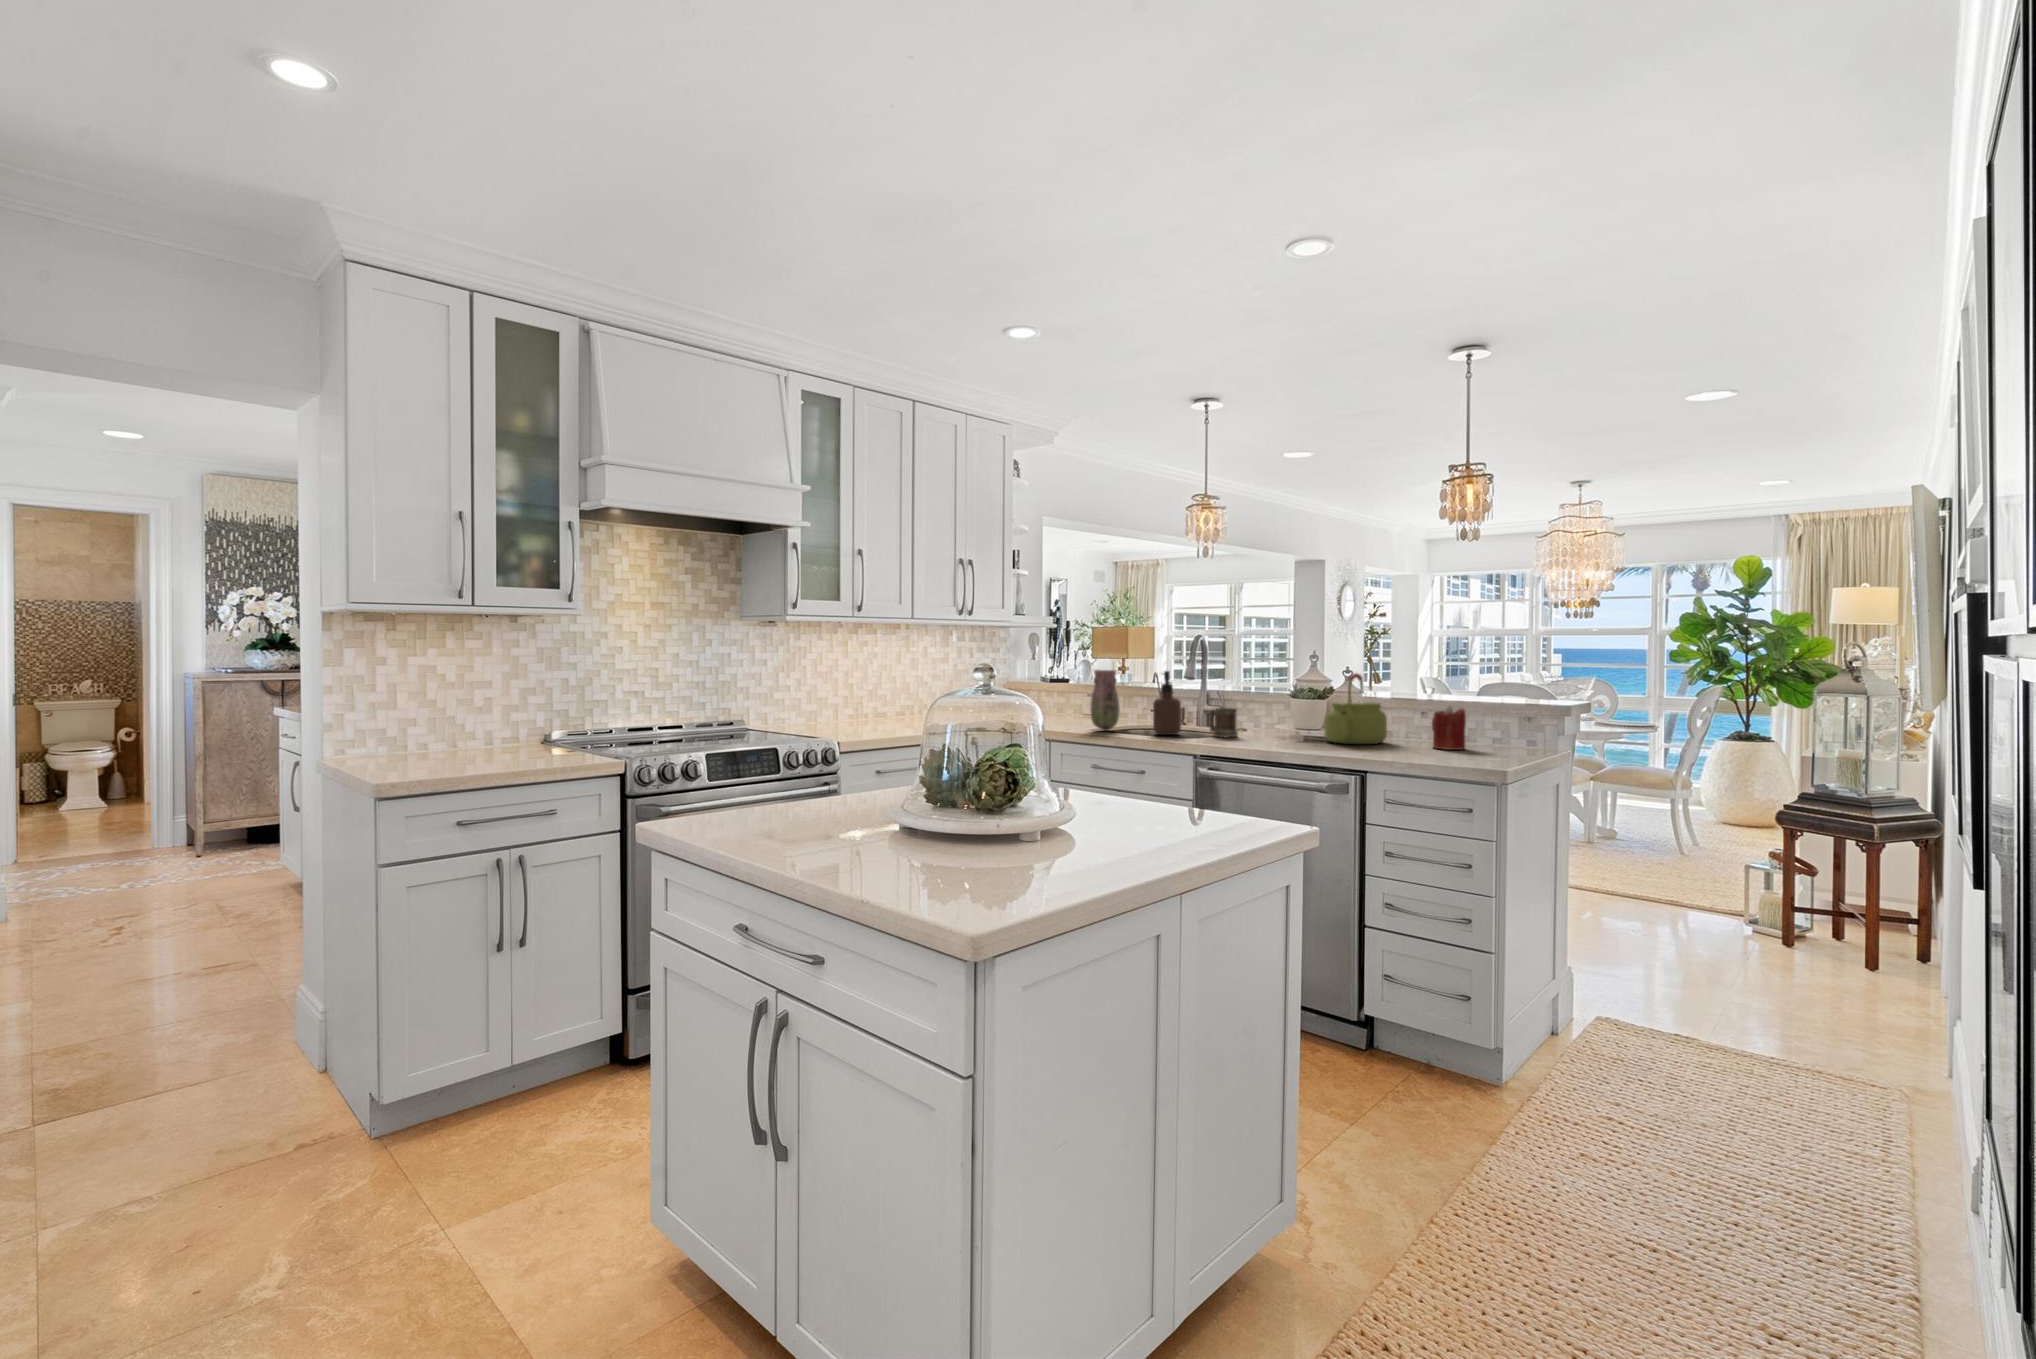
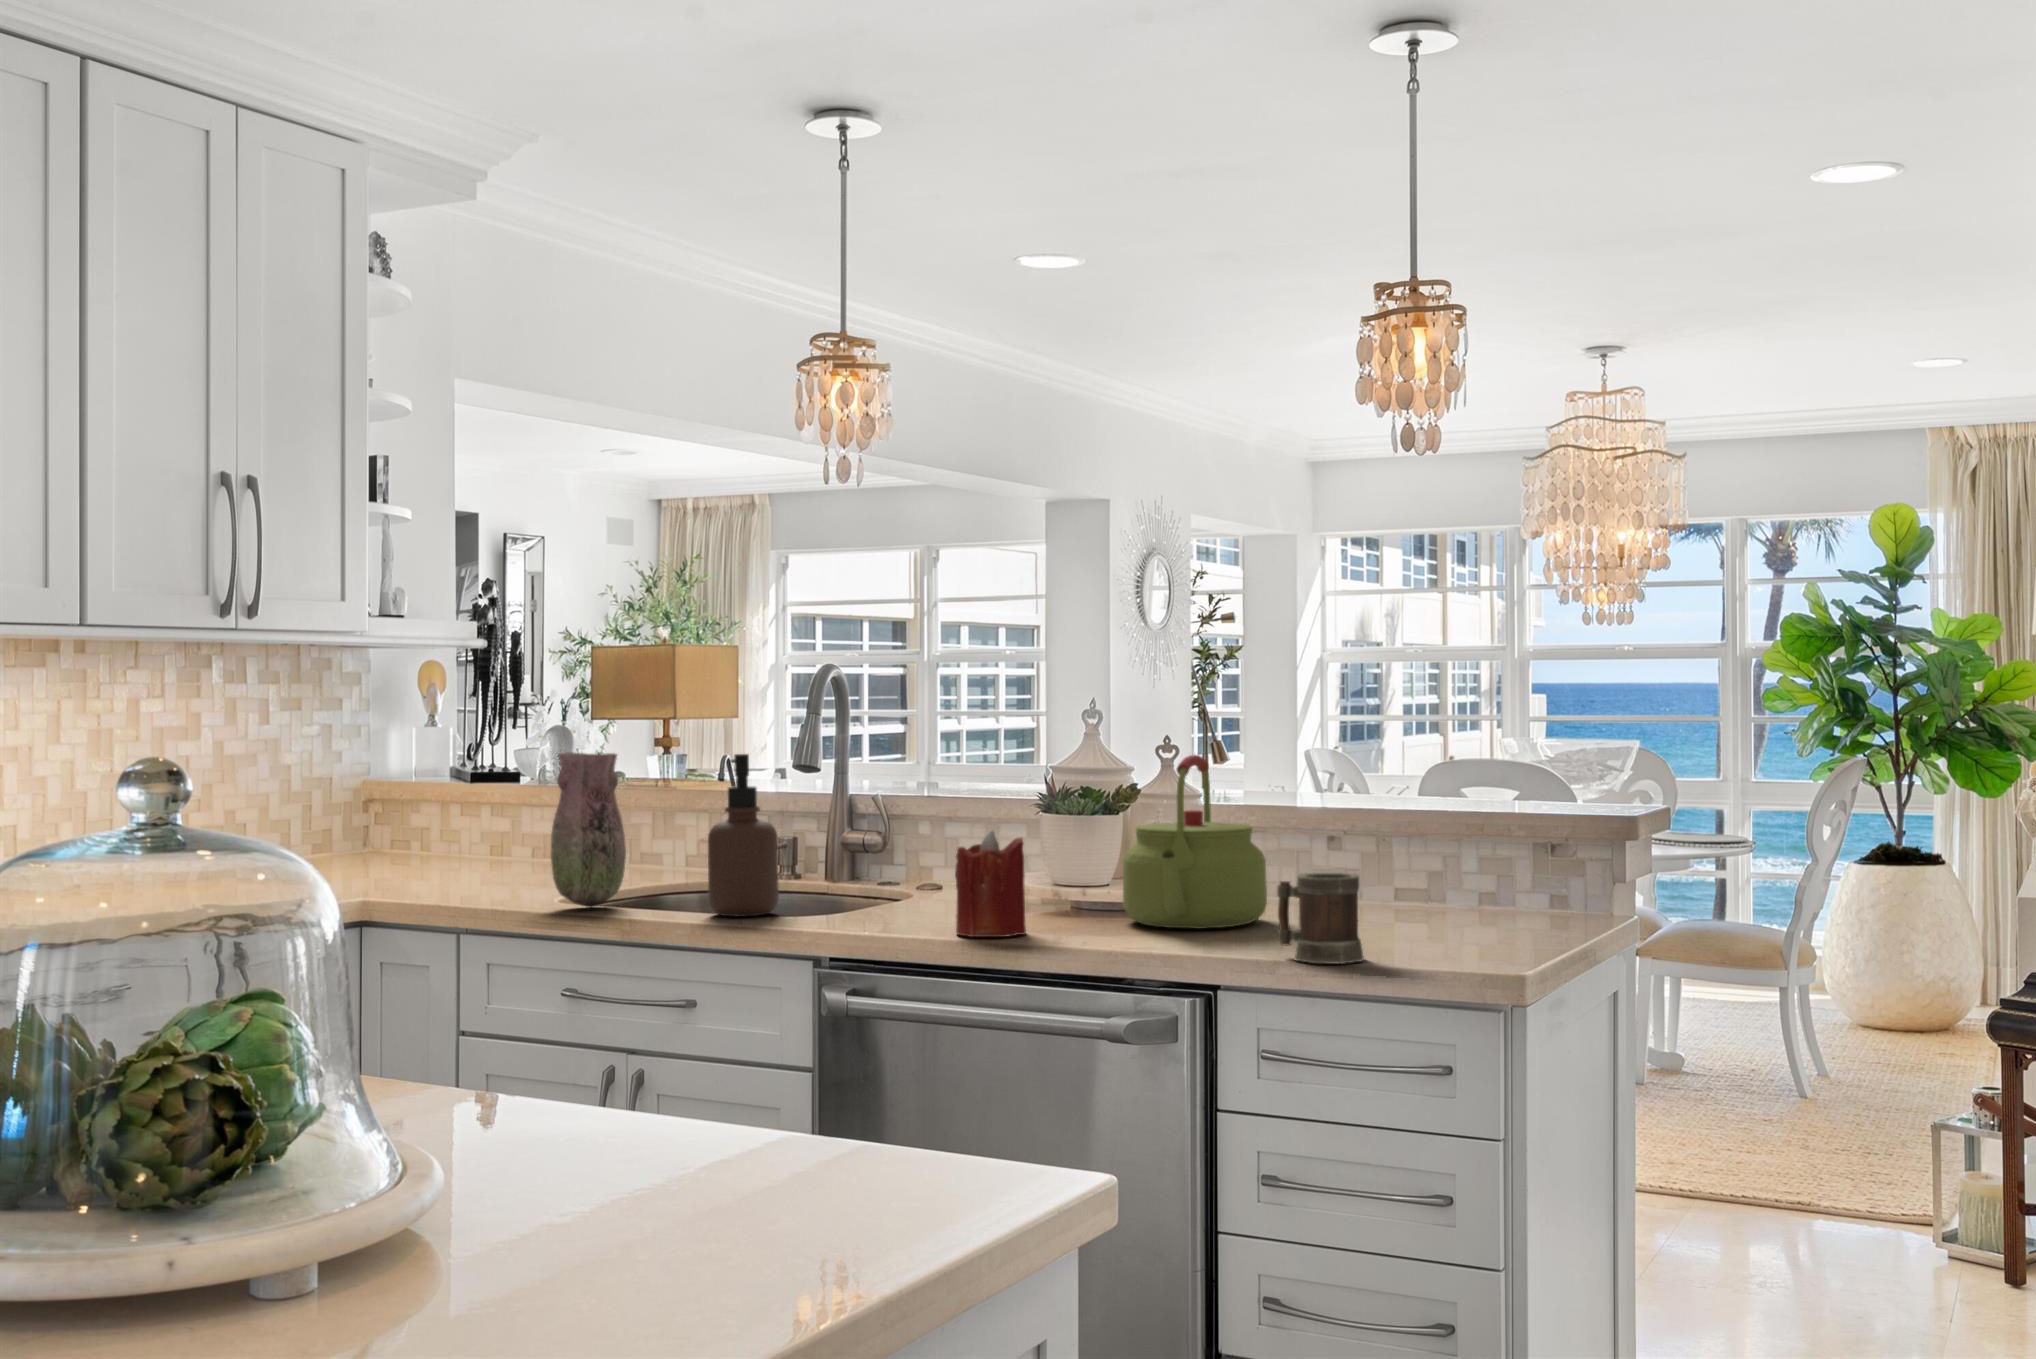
candle: present [1432,706,1466,750] -> present [955,830,1026,937]
mug: present [1210,707,1238,737] -> present [1277,873,1363,964]

